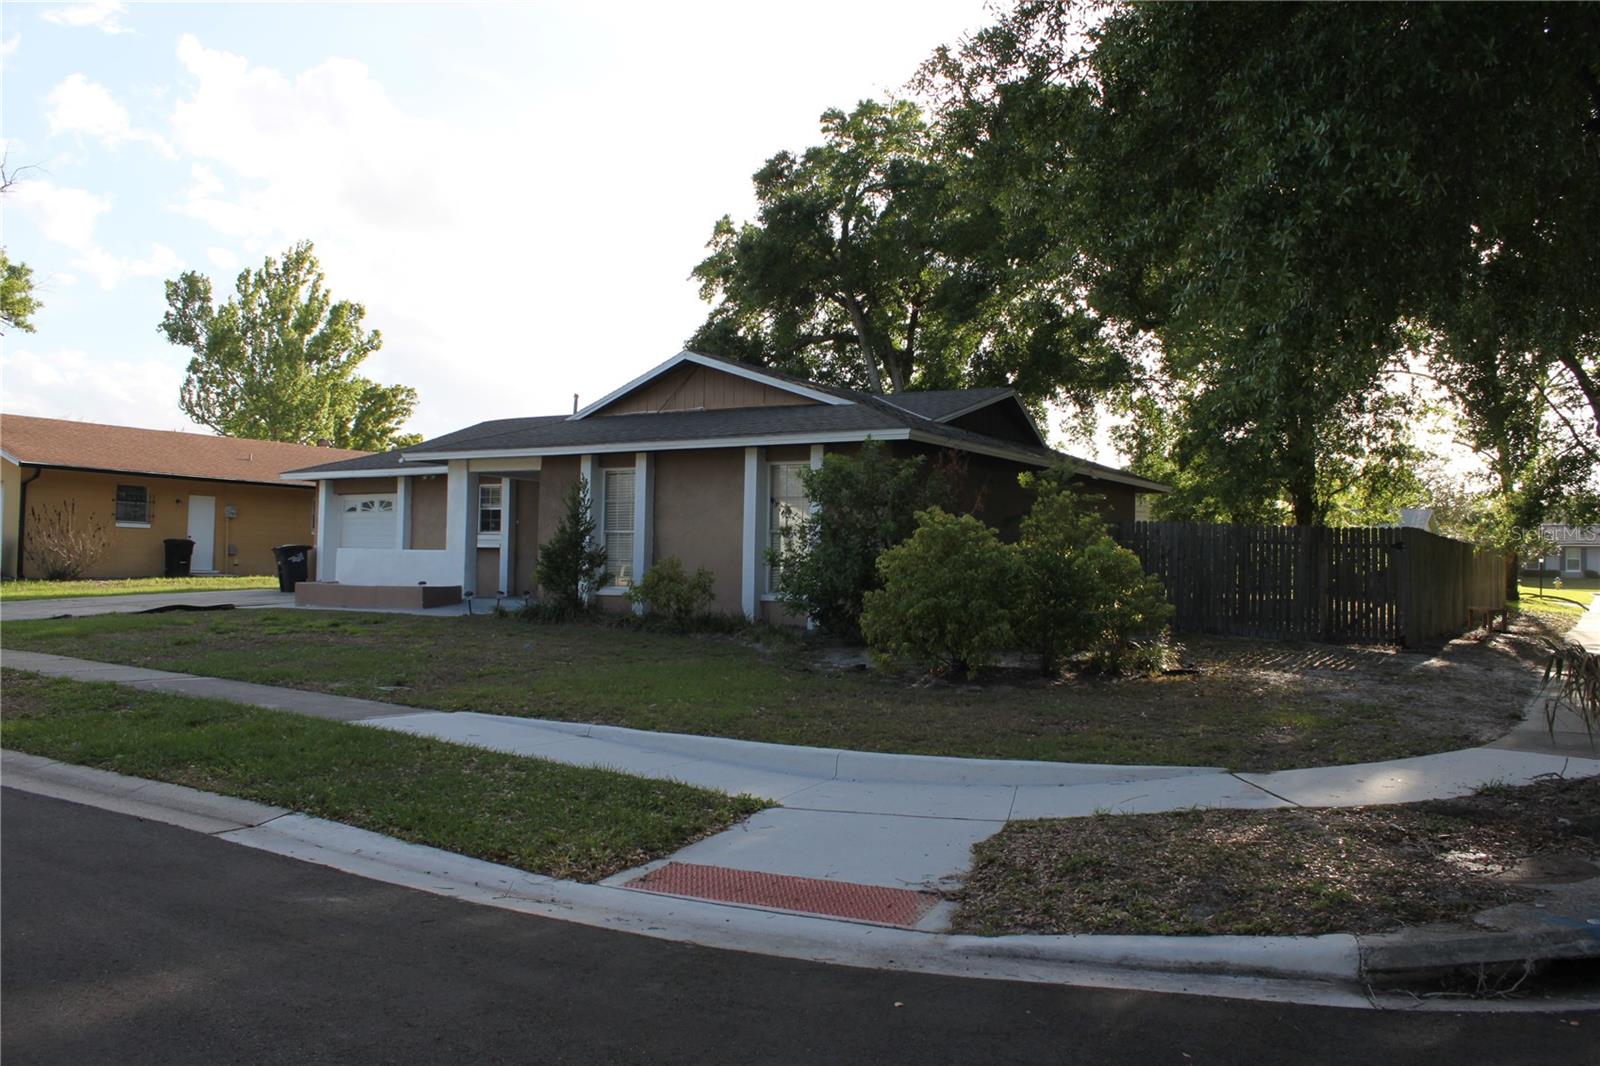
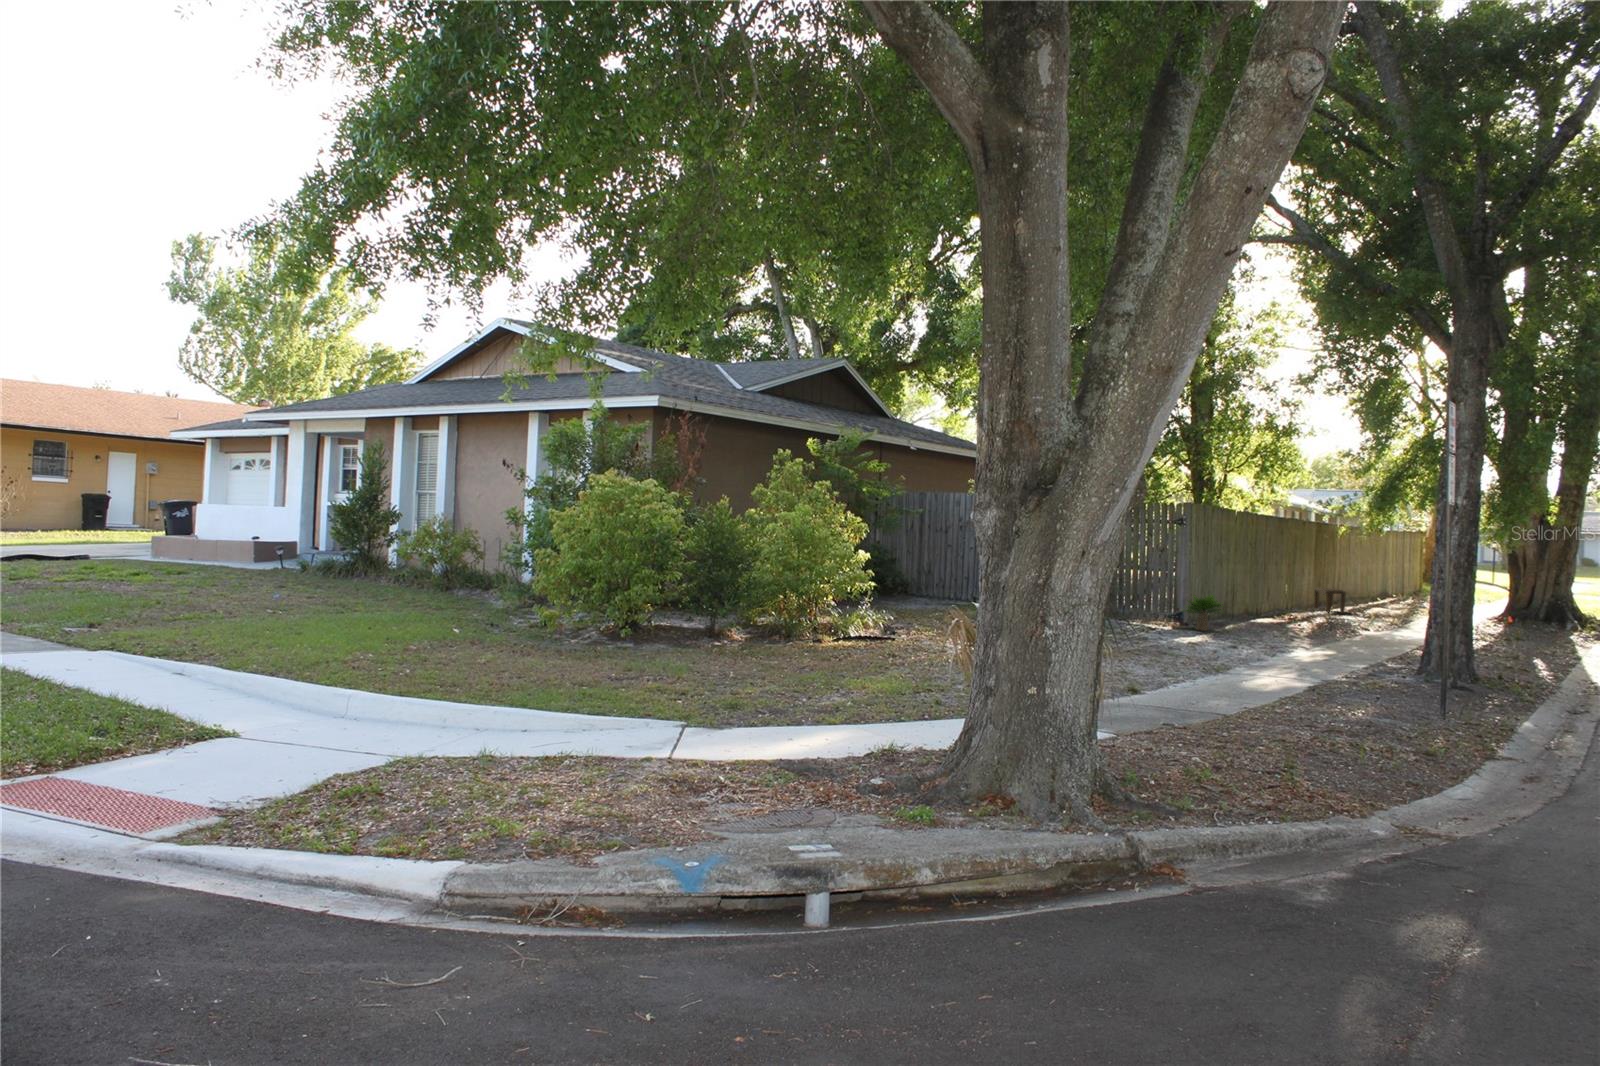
potted plant: none [1417,616,1470,654] -> present [1184,595,1223,631]

